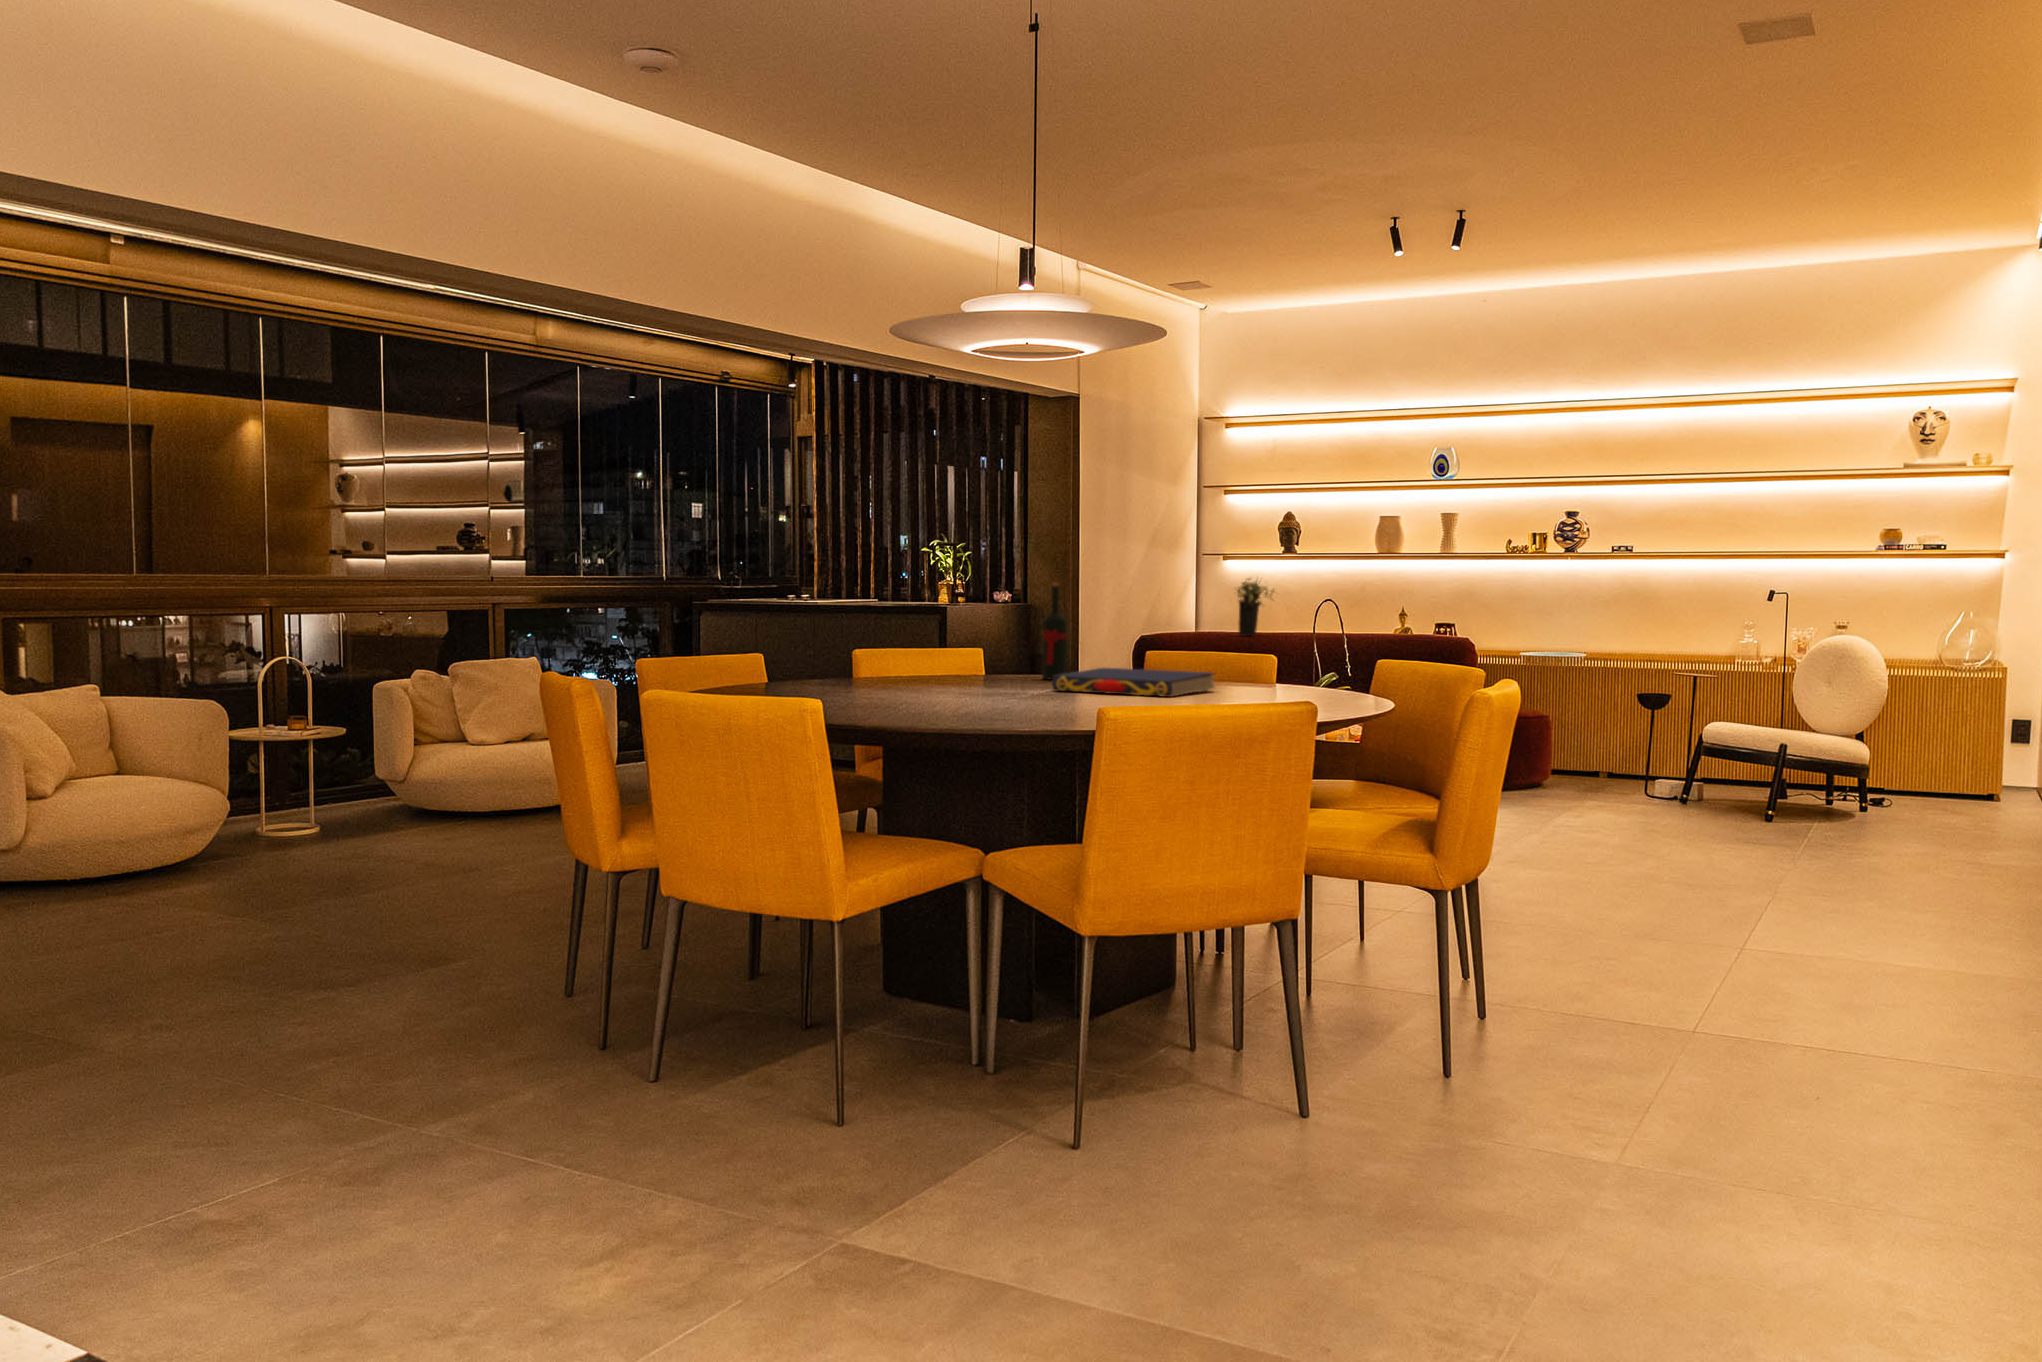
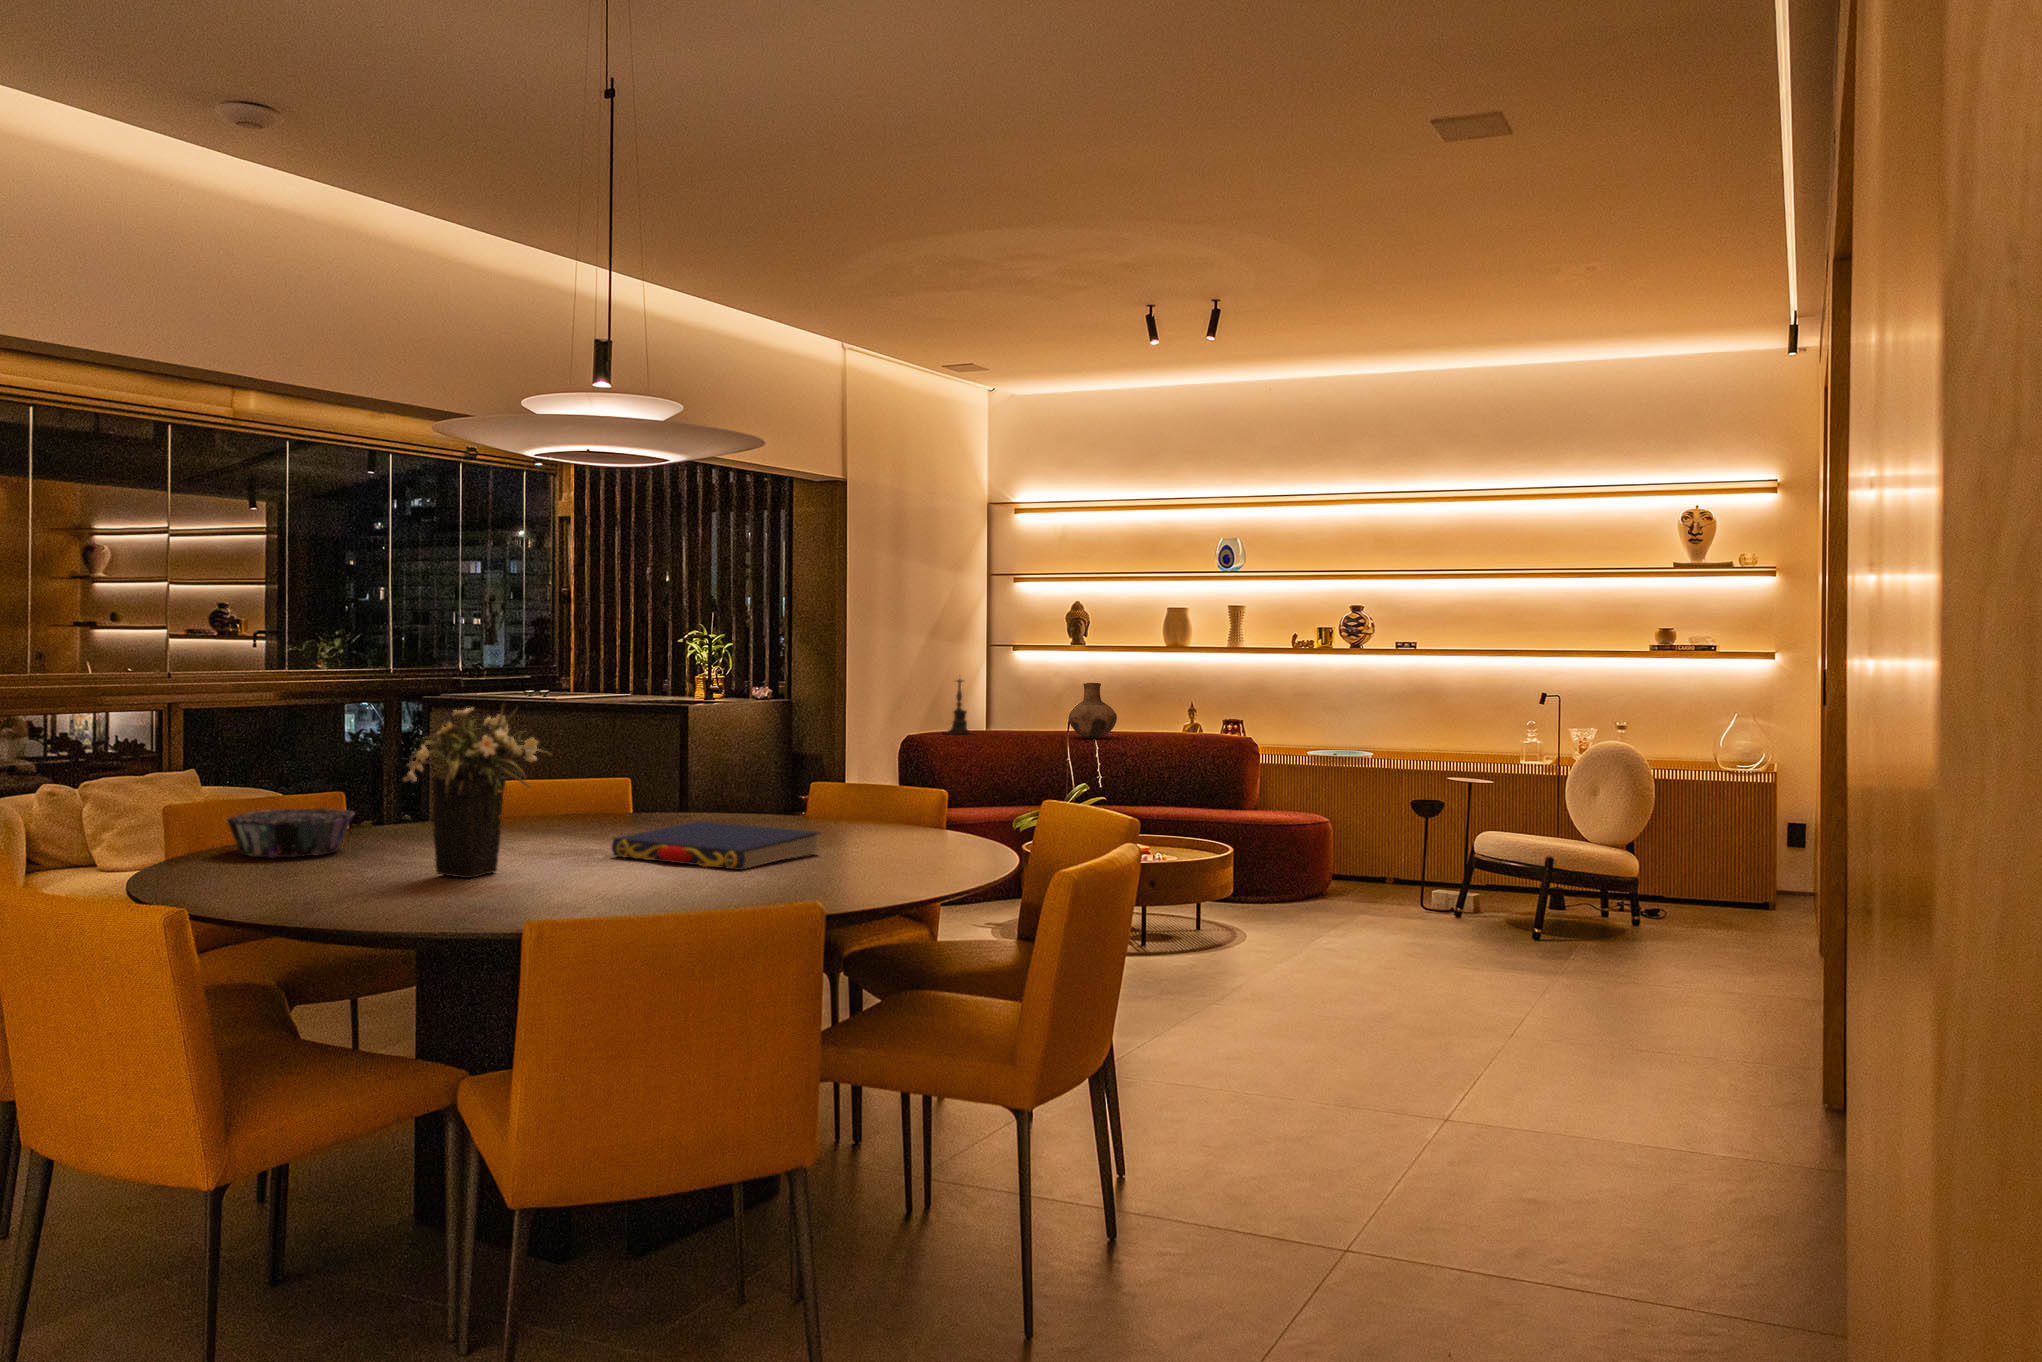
candle holder: none [1169,576,1204,635] -> present [946,679,970,734]
flower arrangement: present [1235,578,1275,636] -> present [403,705,551,878]
wine bottle: present [1042,582,1067,679] -> none [647,712,679,829]
vase: none [1296,585,1343,638] -> present [1068,683,1117,739]
decorative bowl: none [752,656,843,689] -> present [226,808,354,858]

